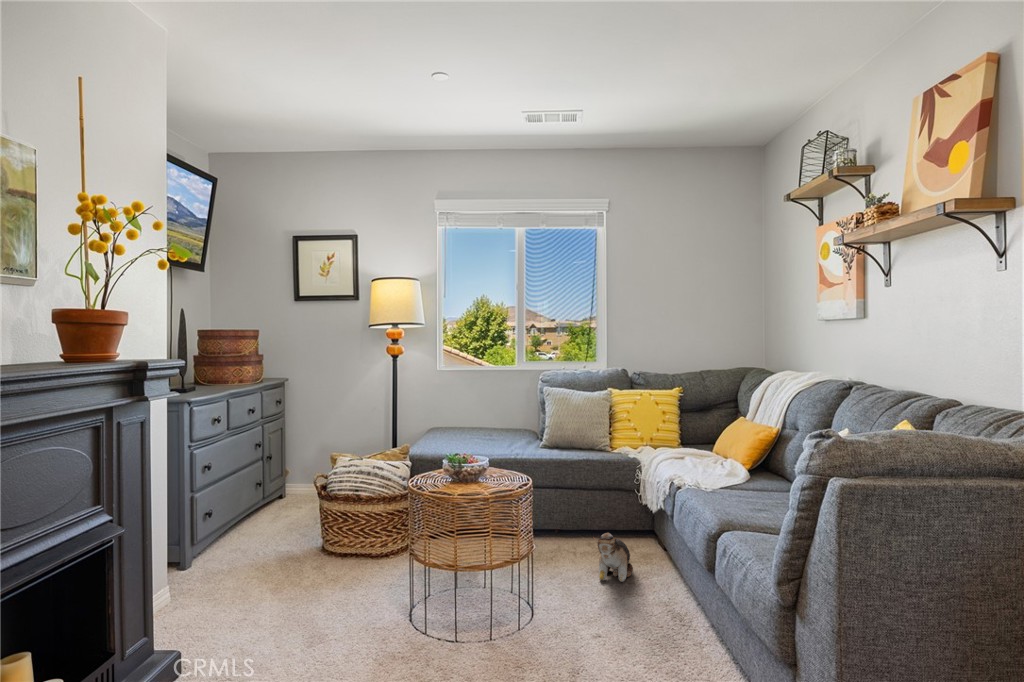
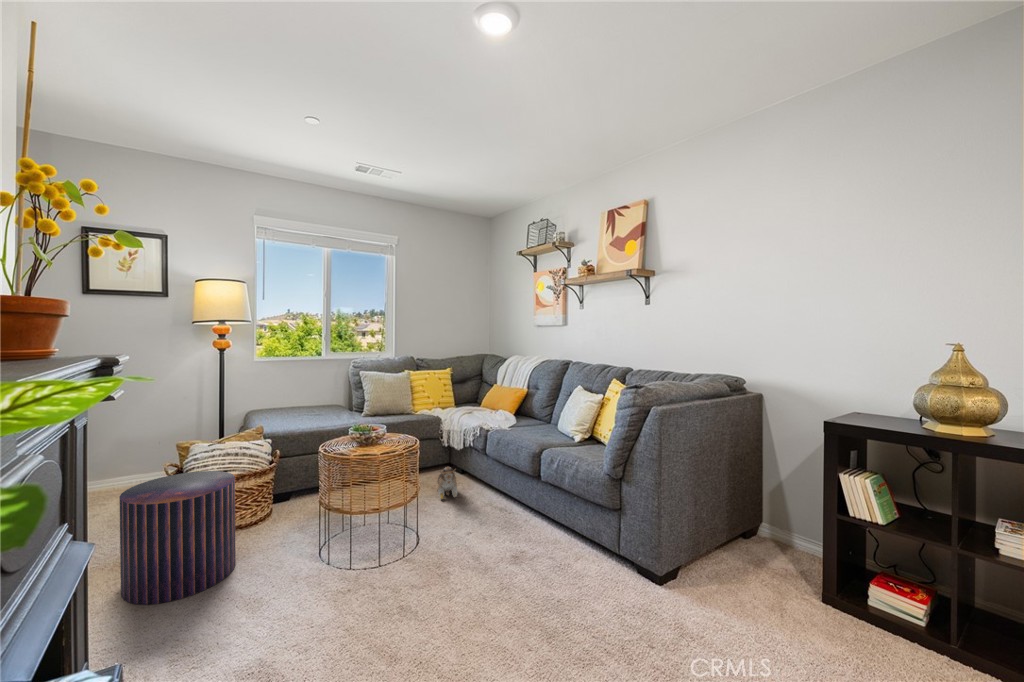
pouf: none [233,485,337,617] -> present [119,471,236,605]

